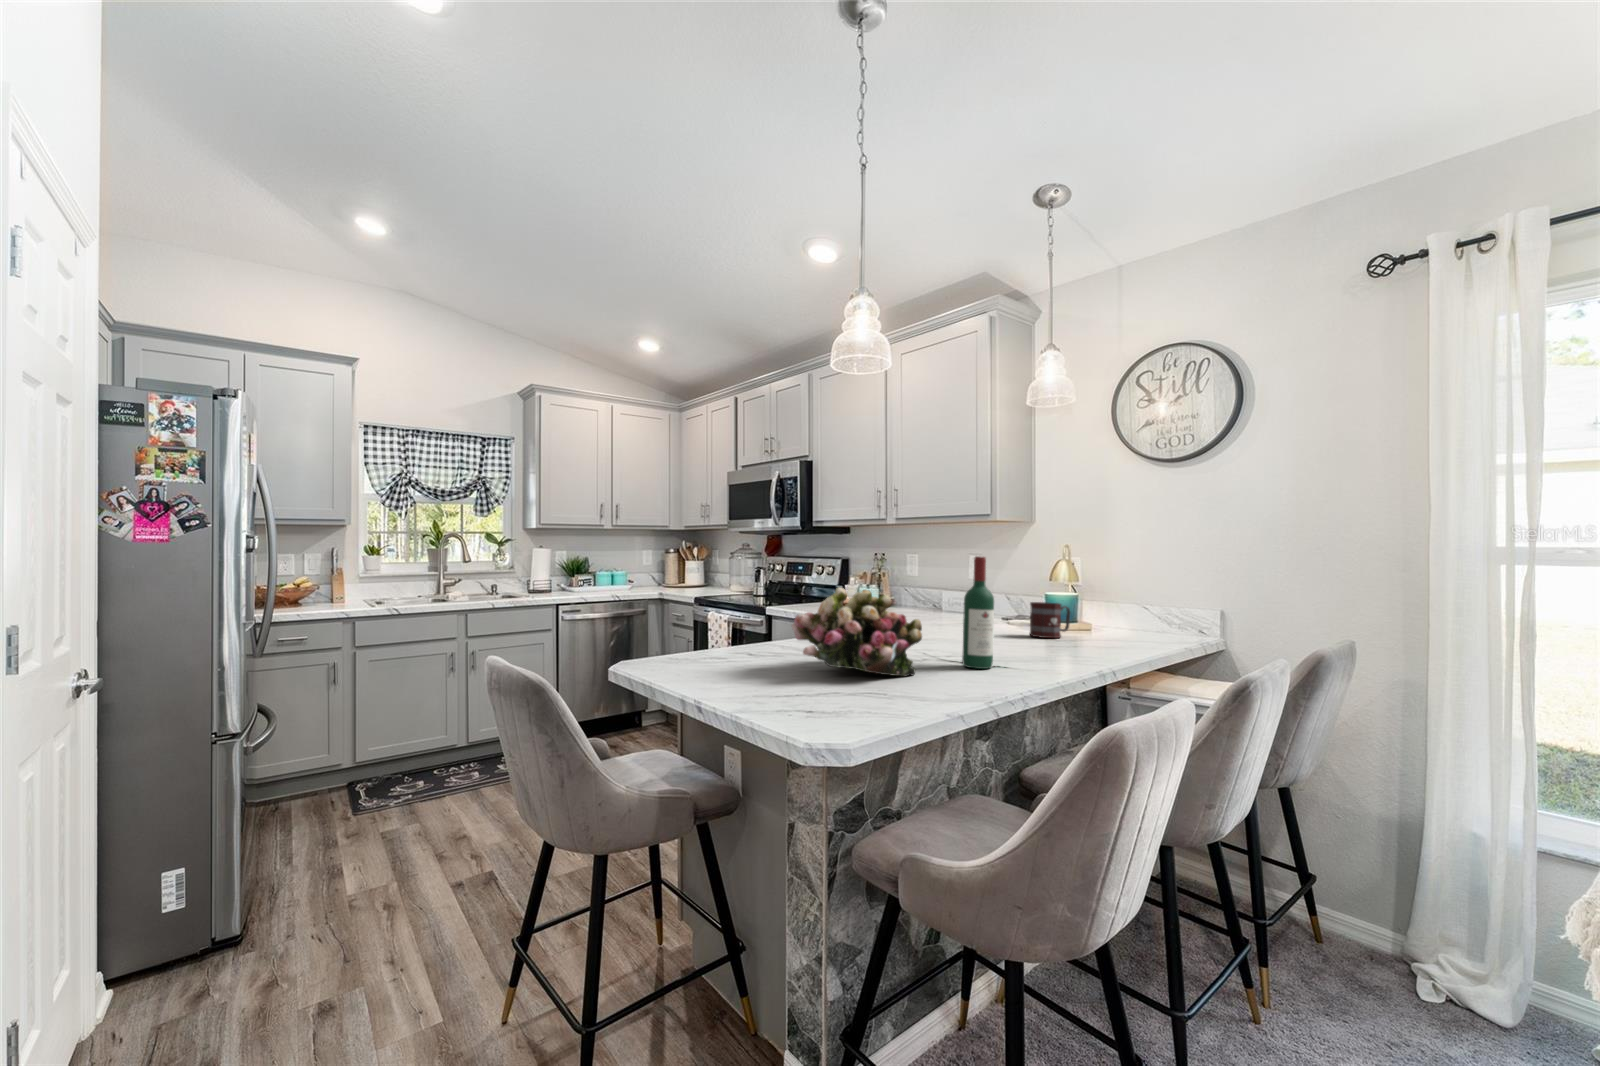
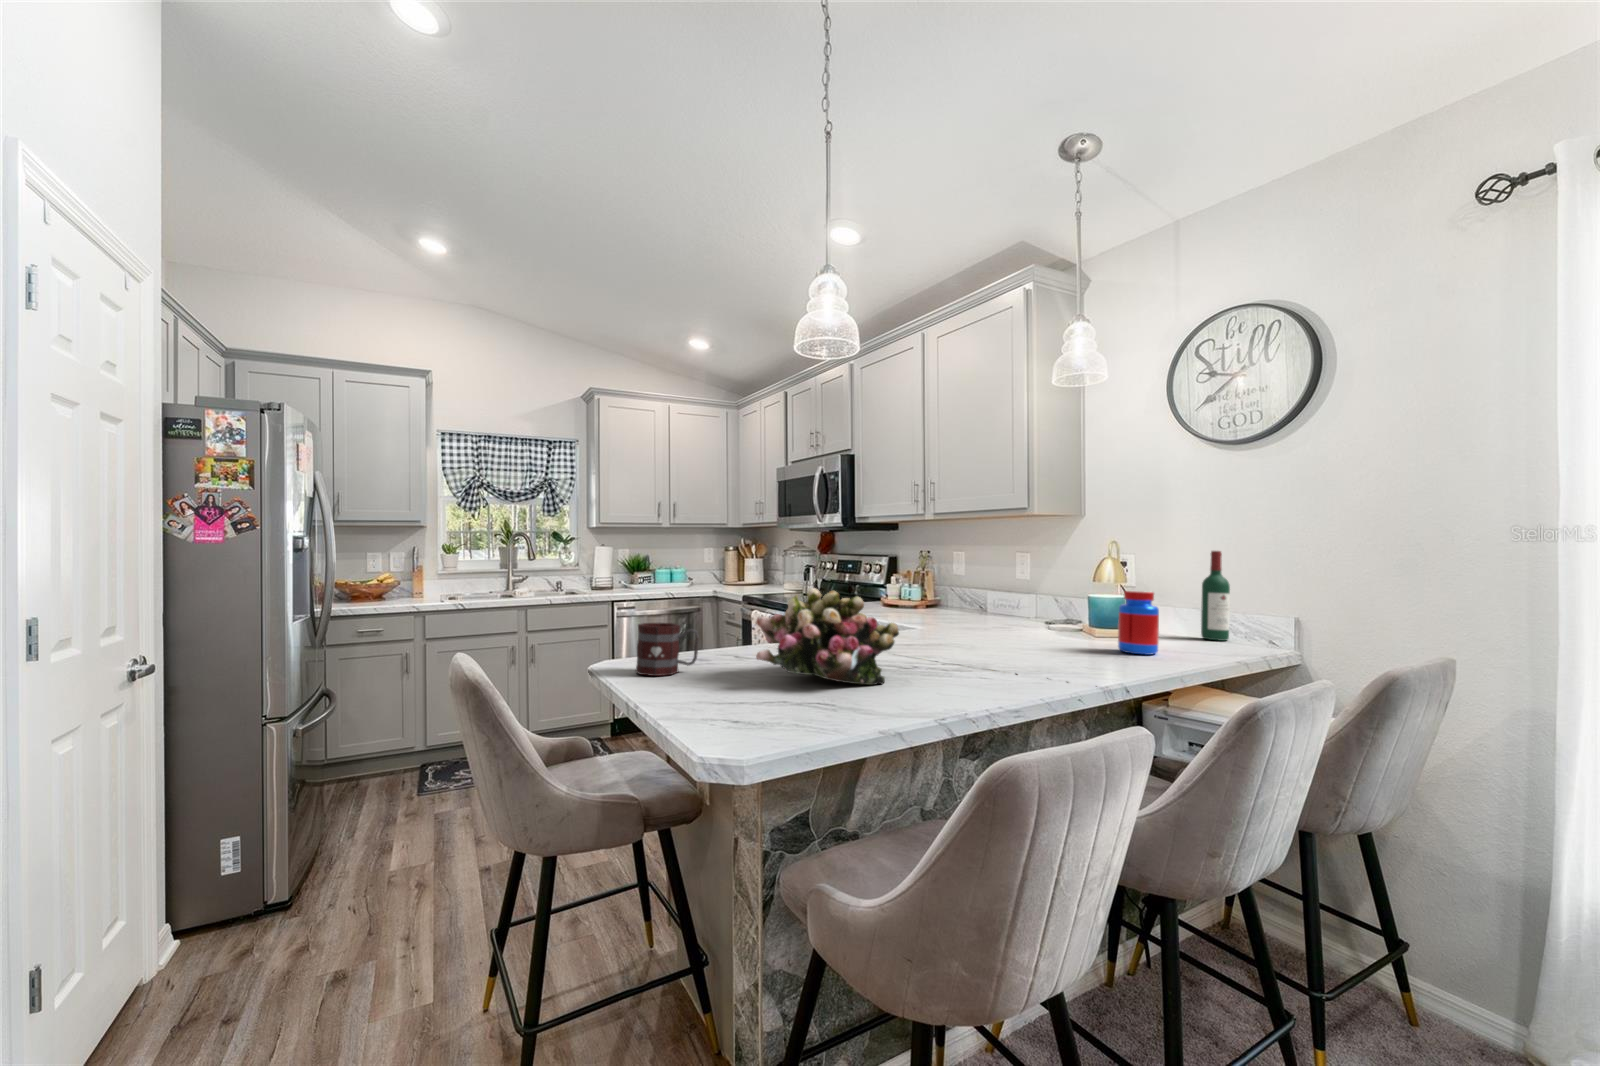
wine bottle: present [962,556,994,669] -> present [1201,551,1230,641]
jar: none [1088,589,1124,645] -> present [1118,591,1159,655]
mug: present [1029,602,1070,638] -> present [636,623,699,676]

